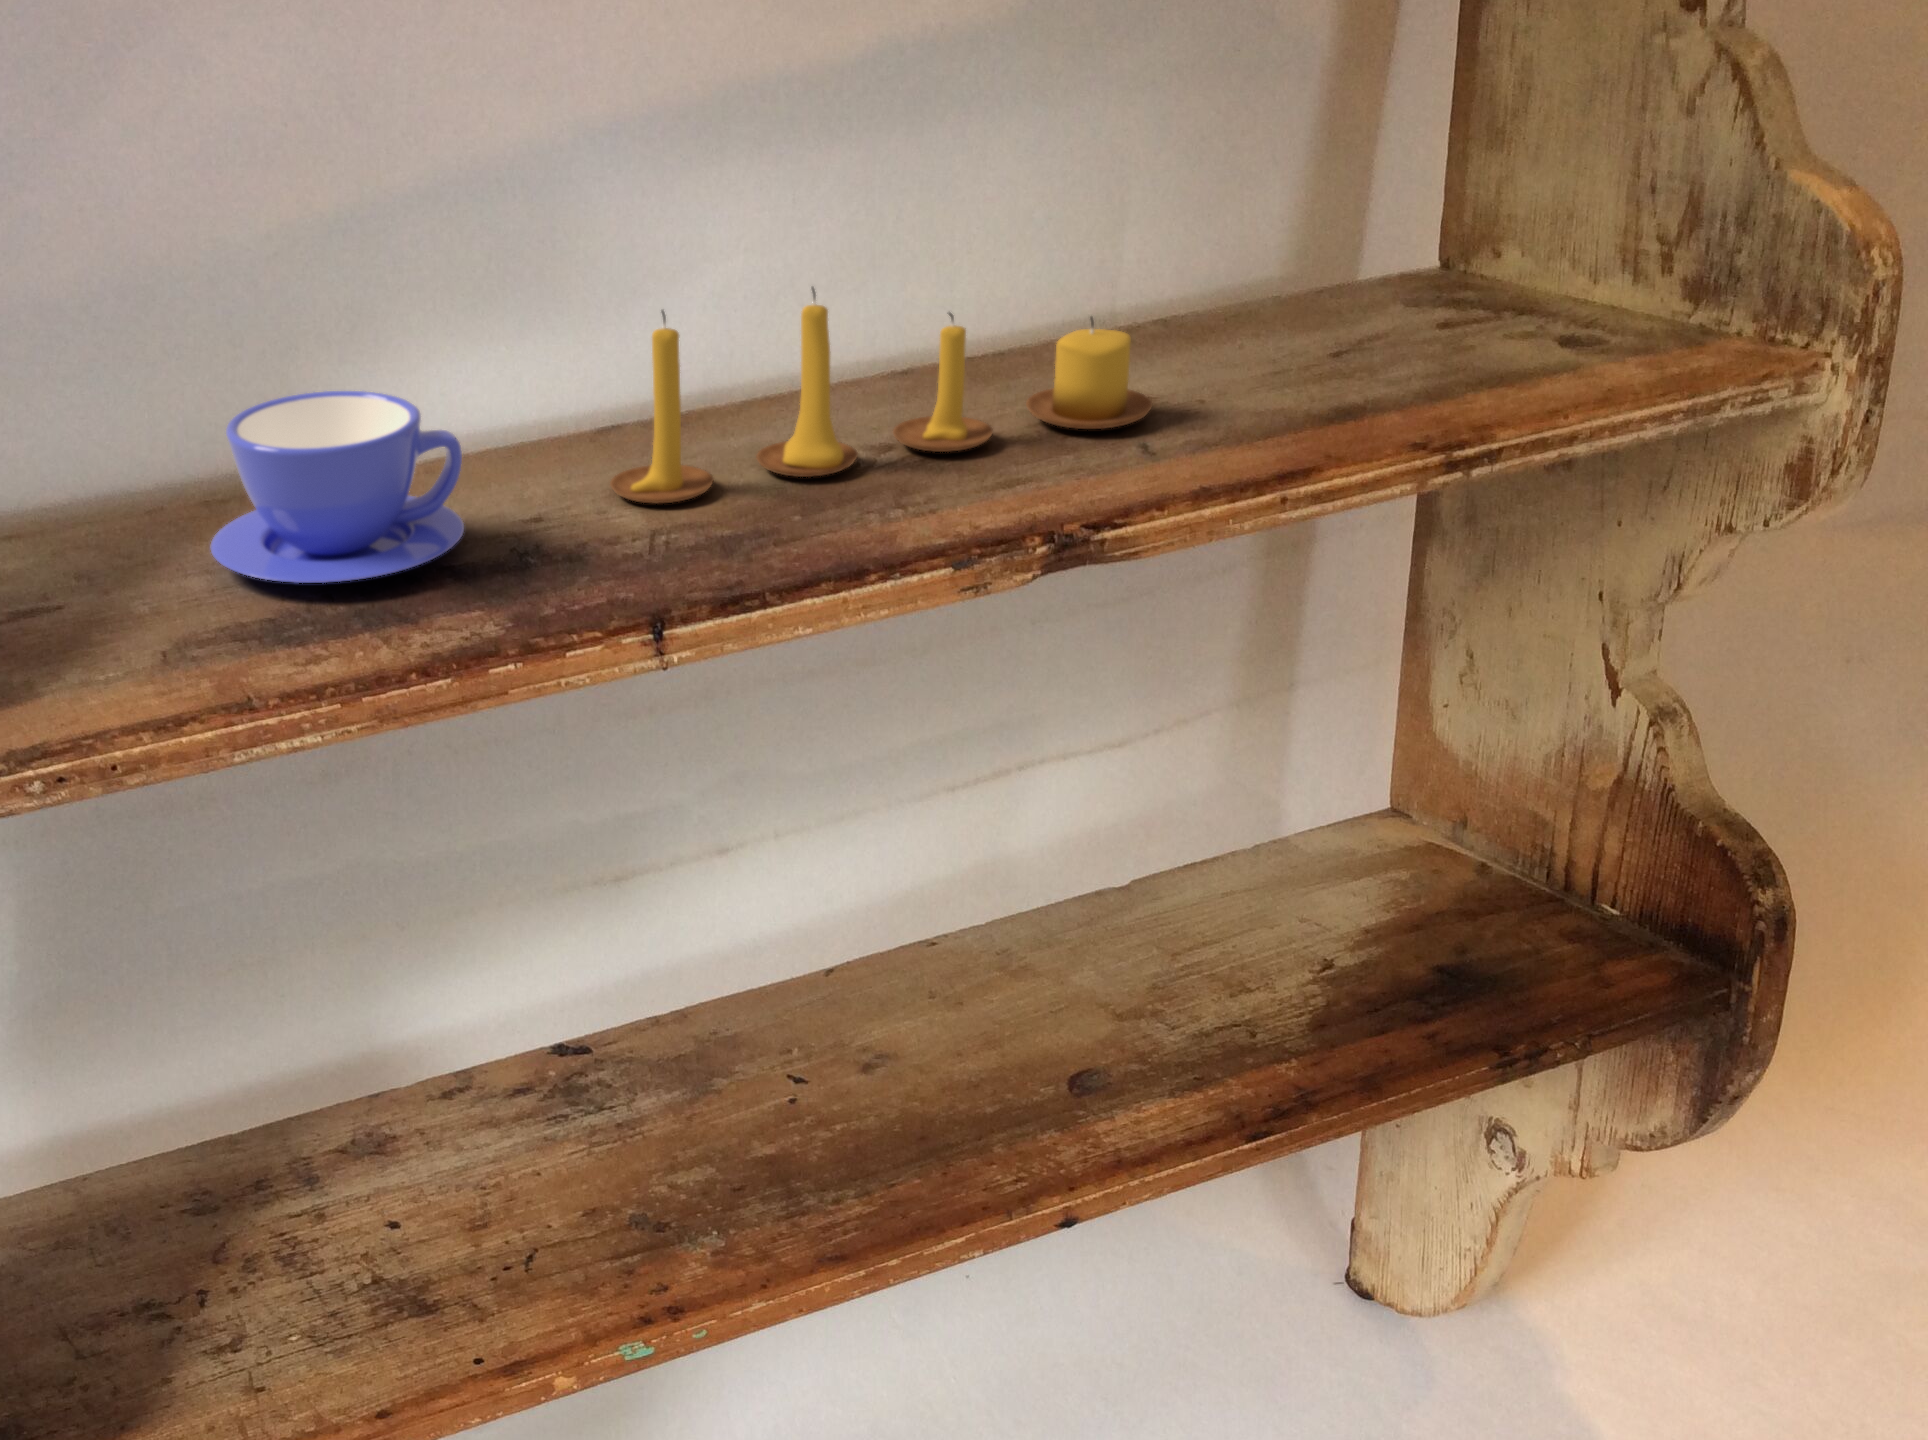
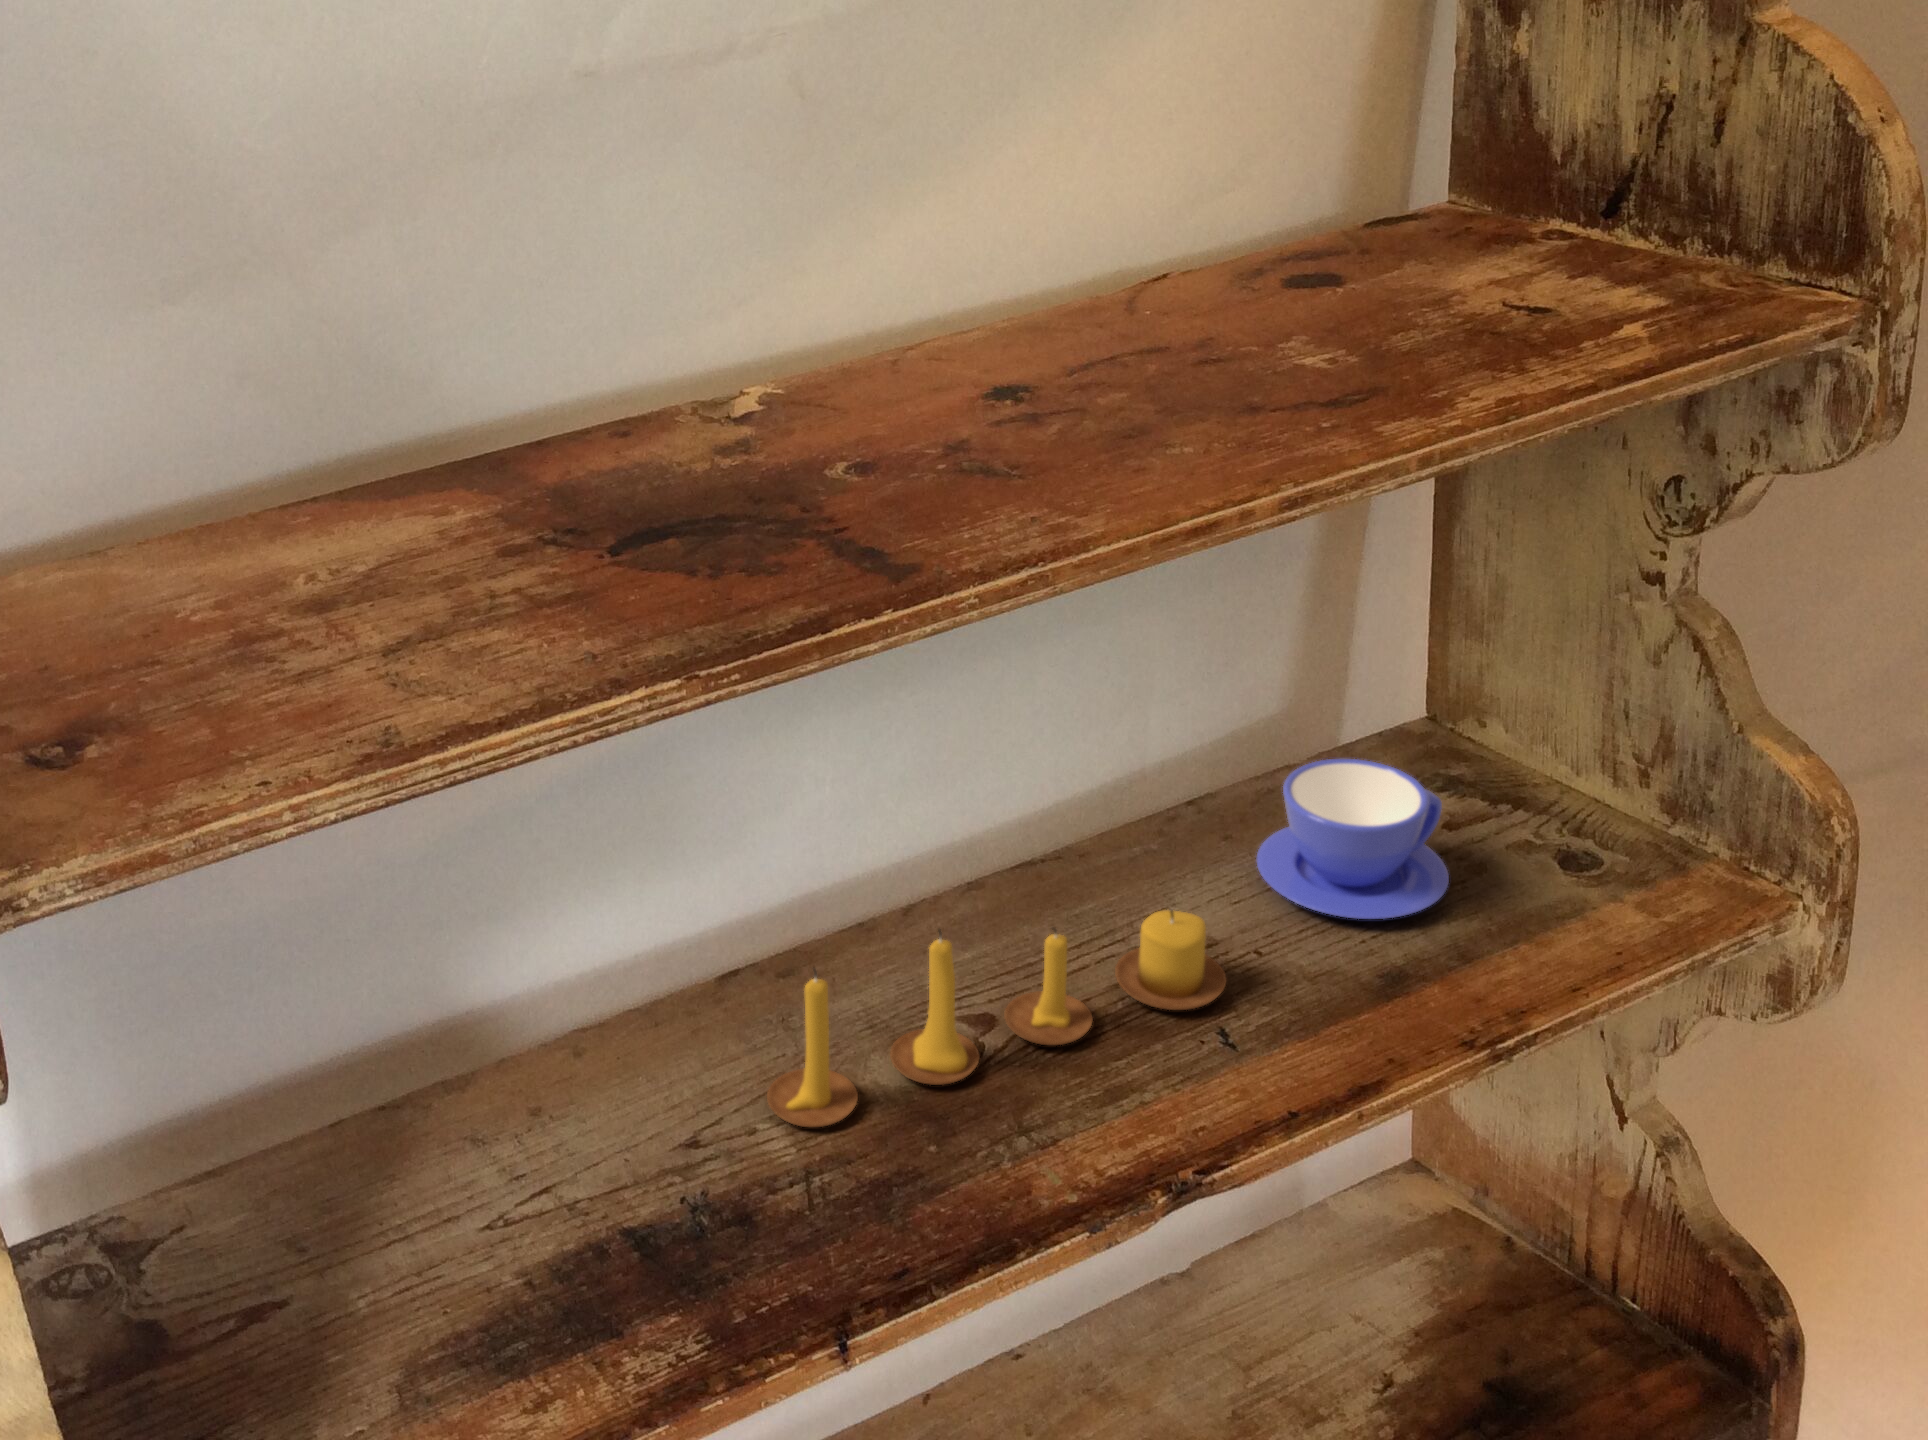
teacup: present [211,391,464,583] -> present [1257,759,1449,919]

